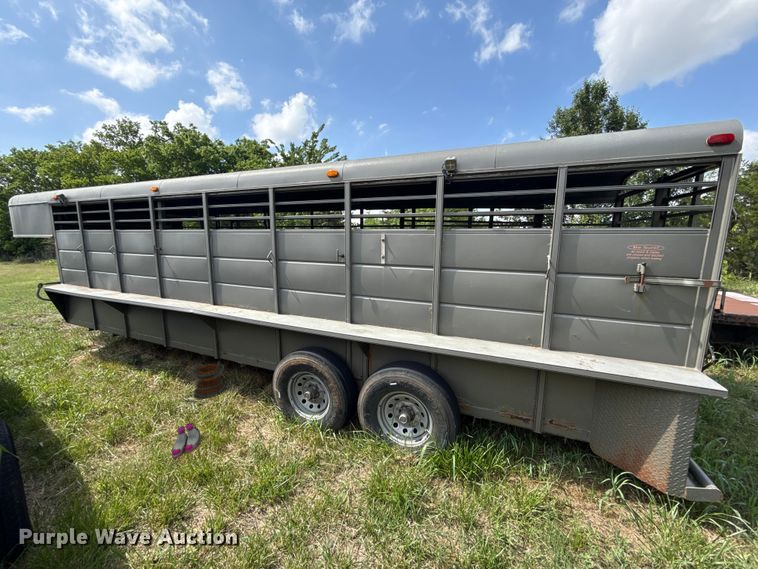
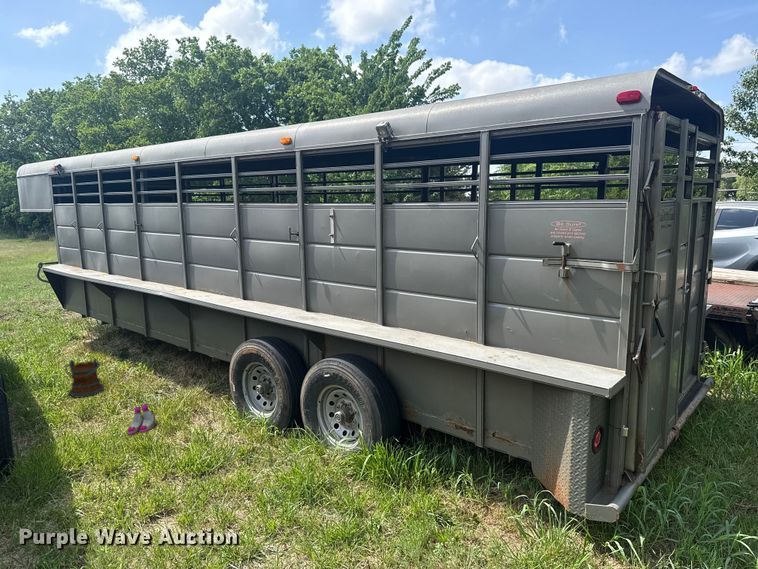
bucket: present [191,362,226,398] -> present [65,359,104,397]

